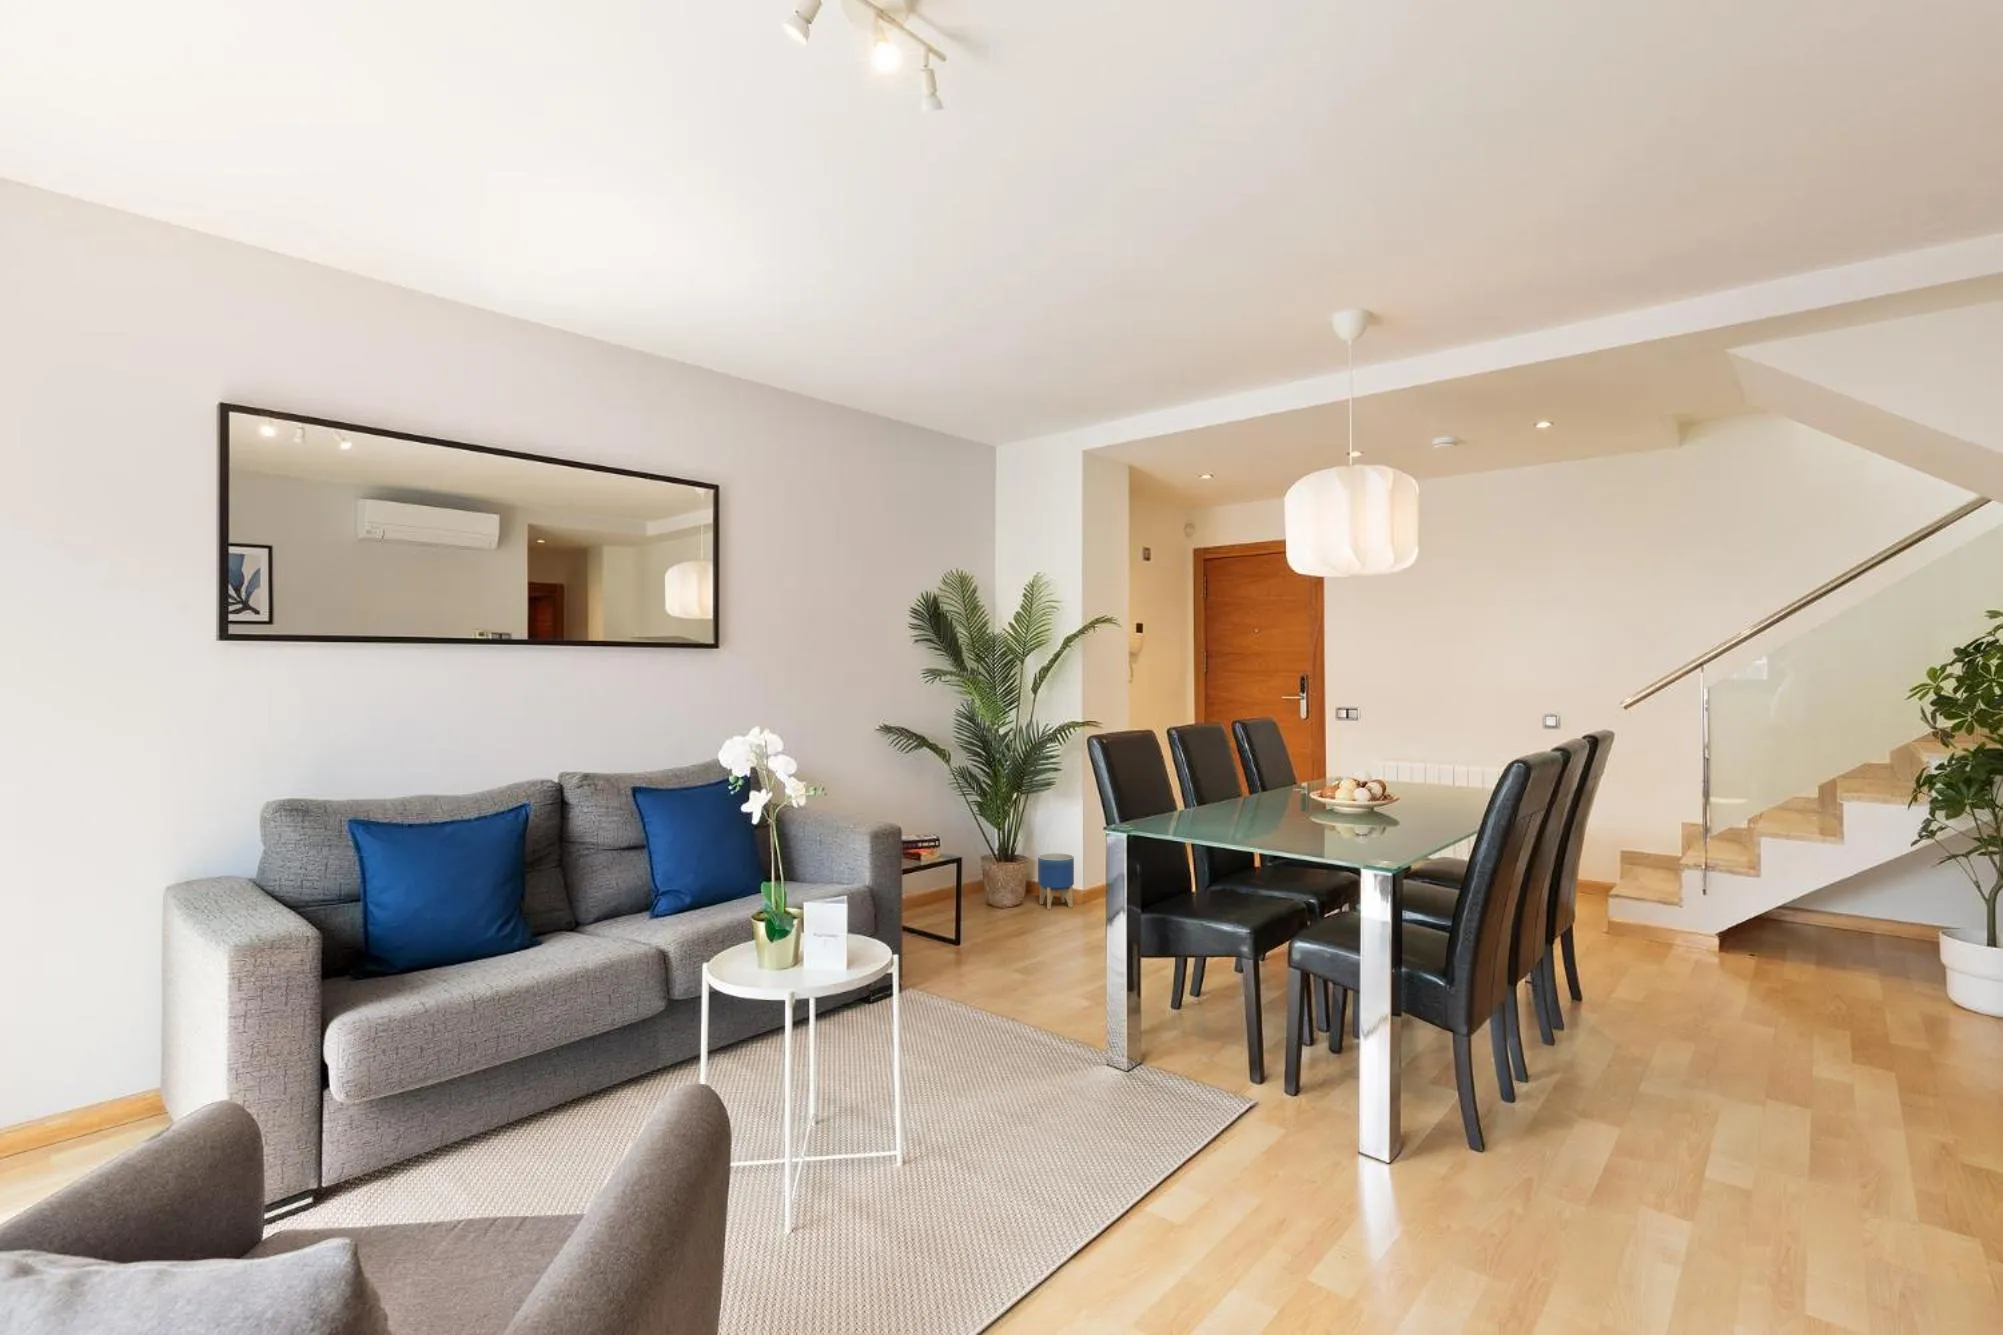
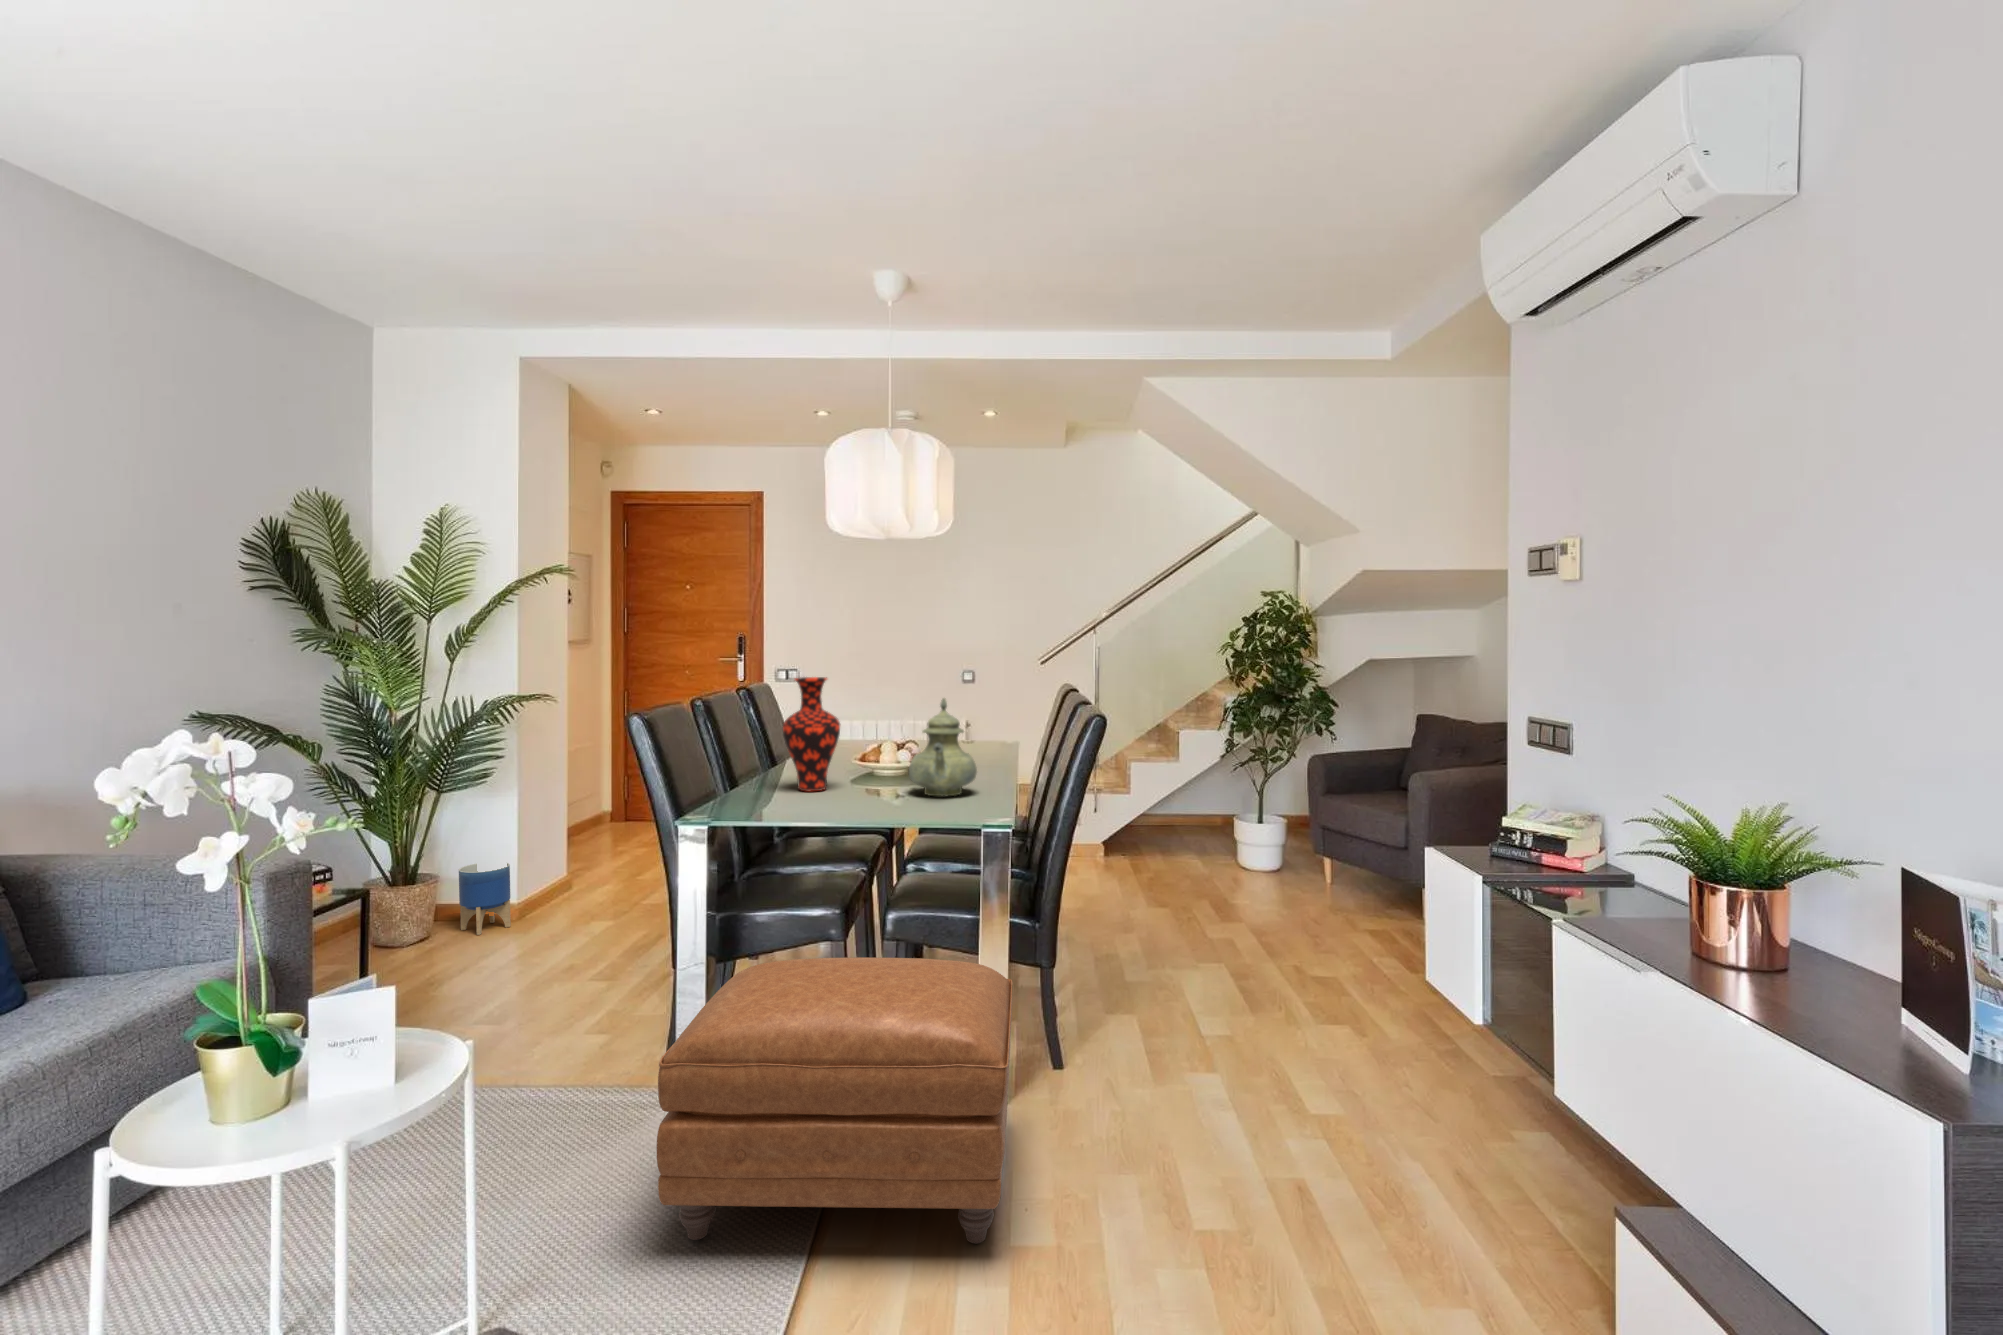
vase: none [1218,713,1272,818] -> present [783,677,840,791]
teapot: none [1325,738,1397,836] -> present [909,698,977,796]
ottoman: none [1018,955,1363,1246] -> present [657,957,1012,1244]

